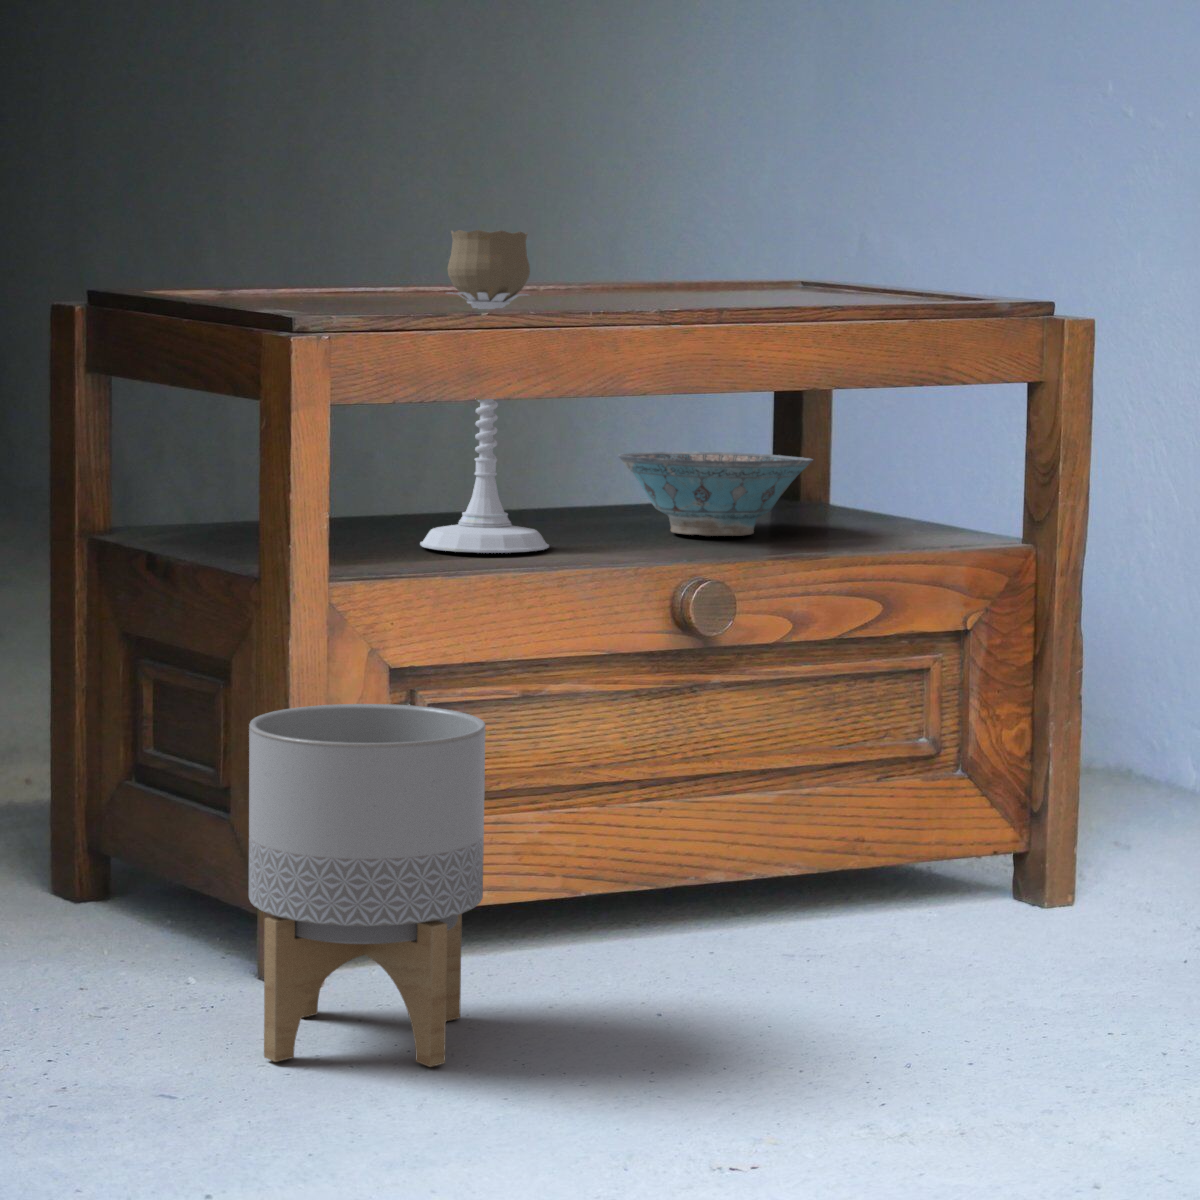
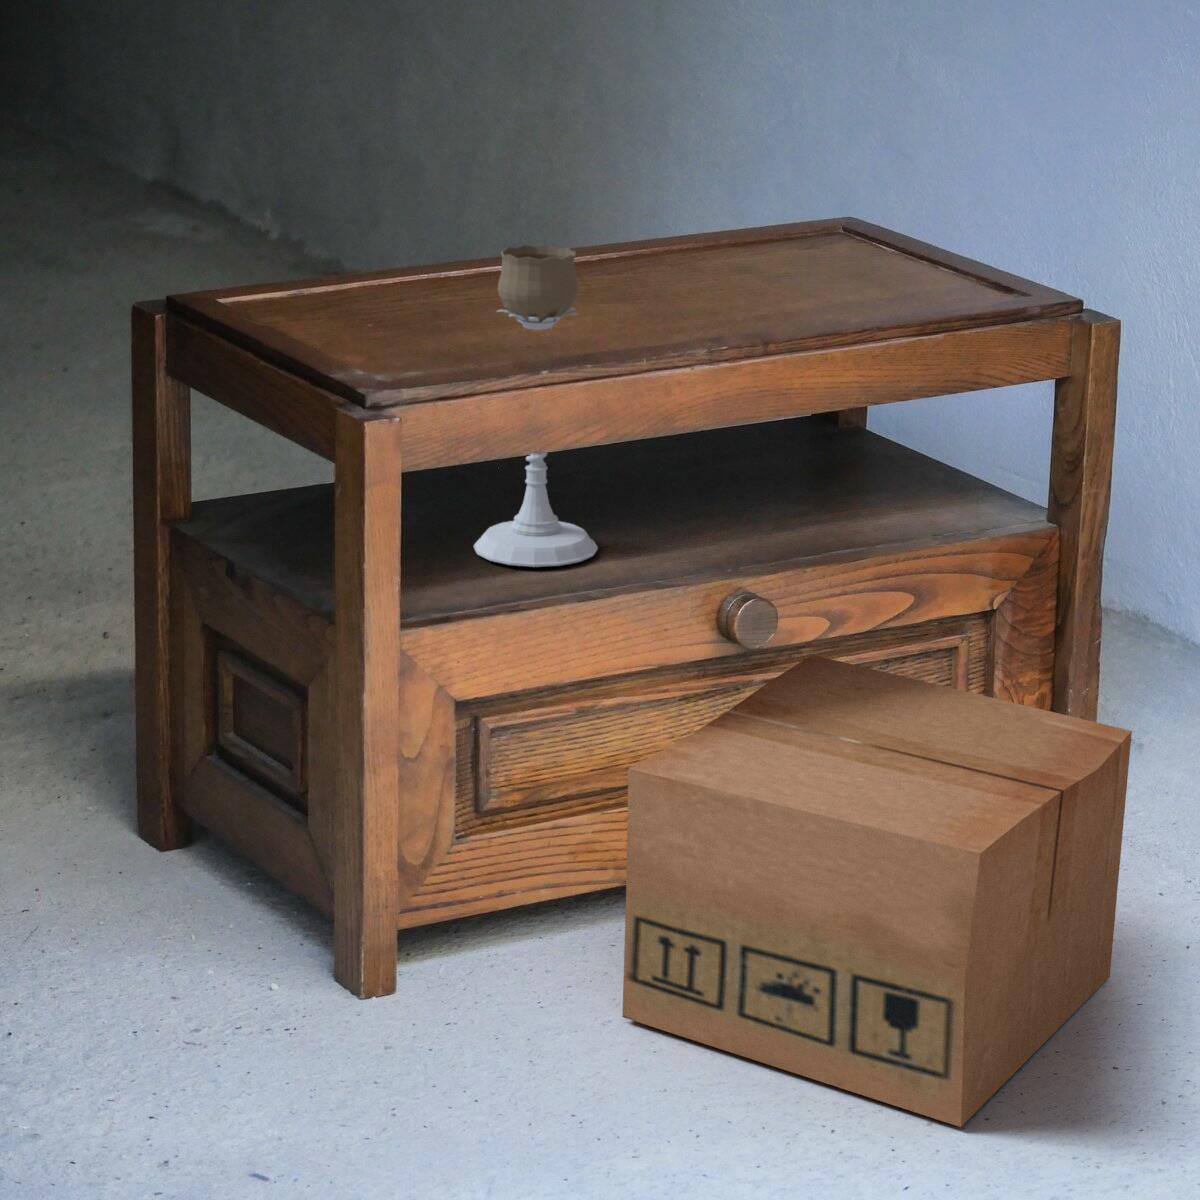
ceramic bowl: present [618,452,813,536] -> none [659,415,849,519]
cardboard box: none [562,662,1110,1087] -> present [622,655,1132,1127]
planter: present [249,704,485,1067] -> none [336,758,555,1109]

